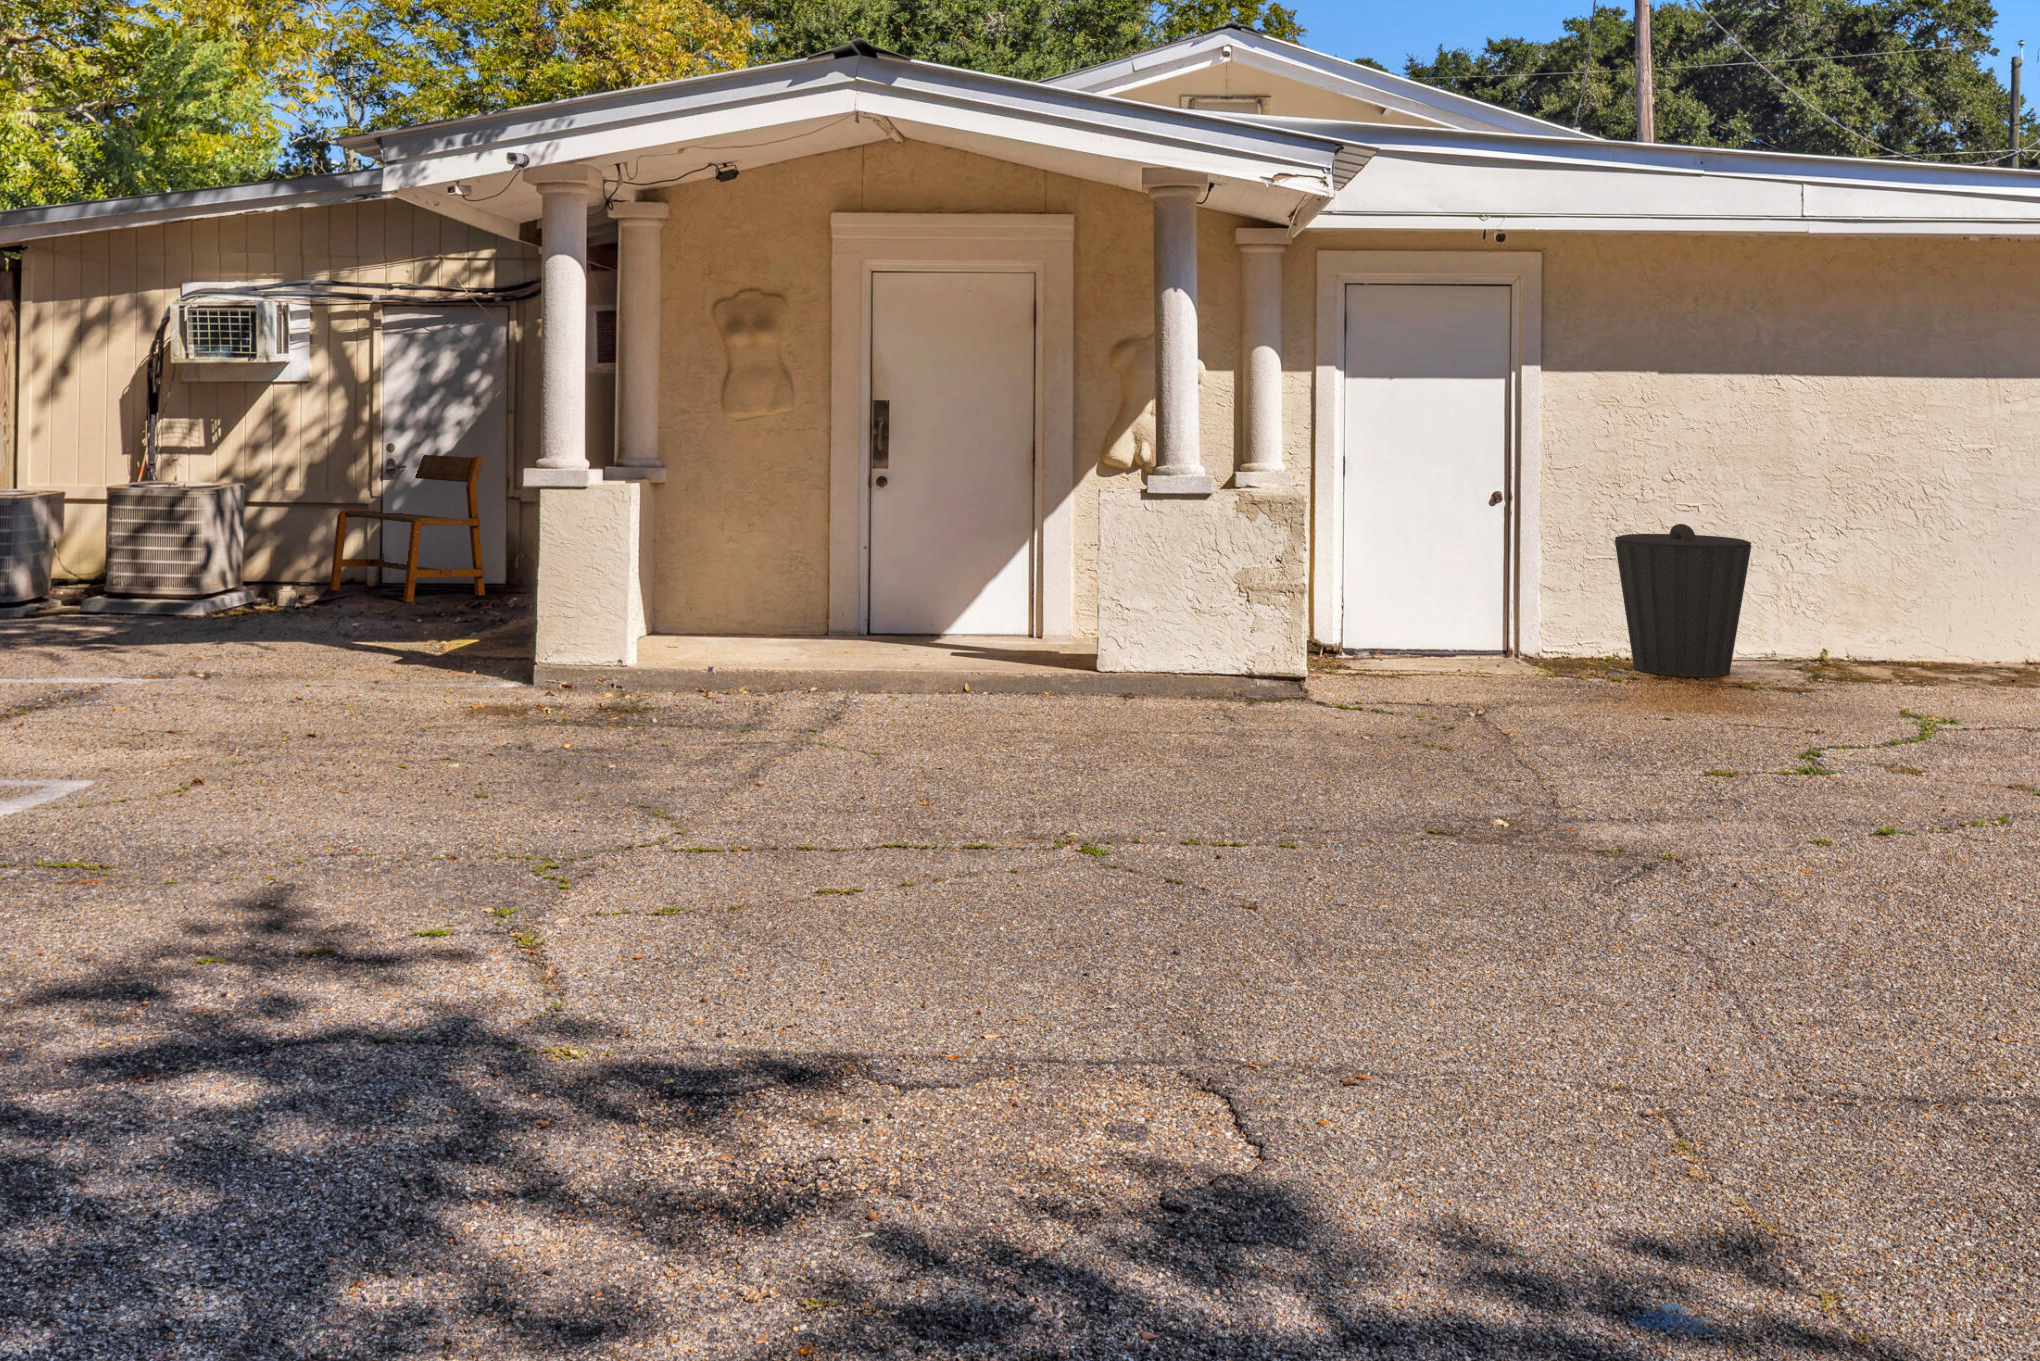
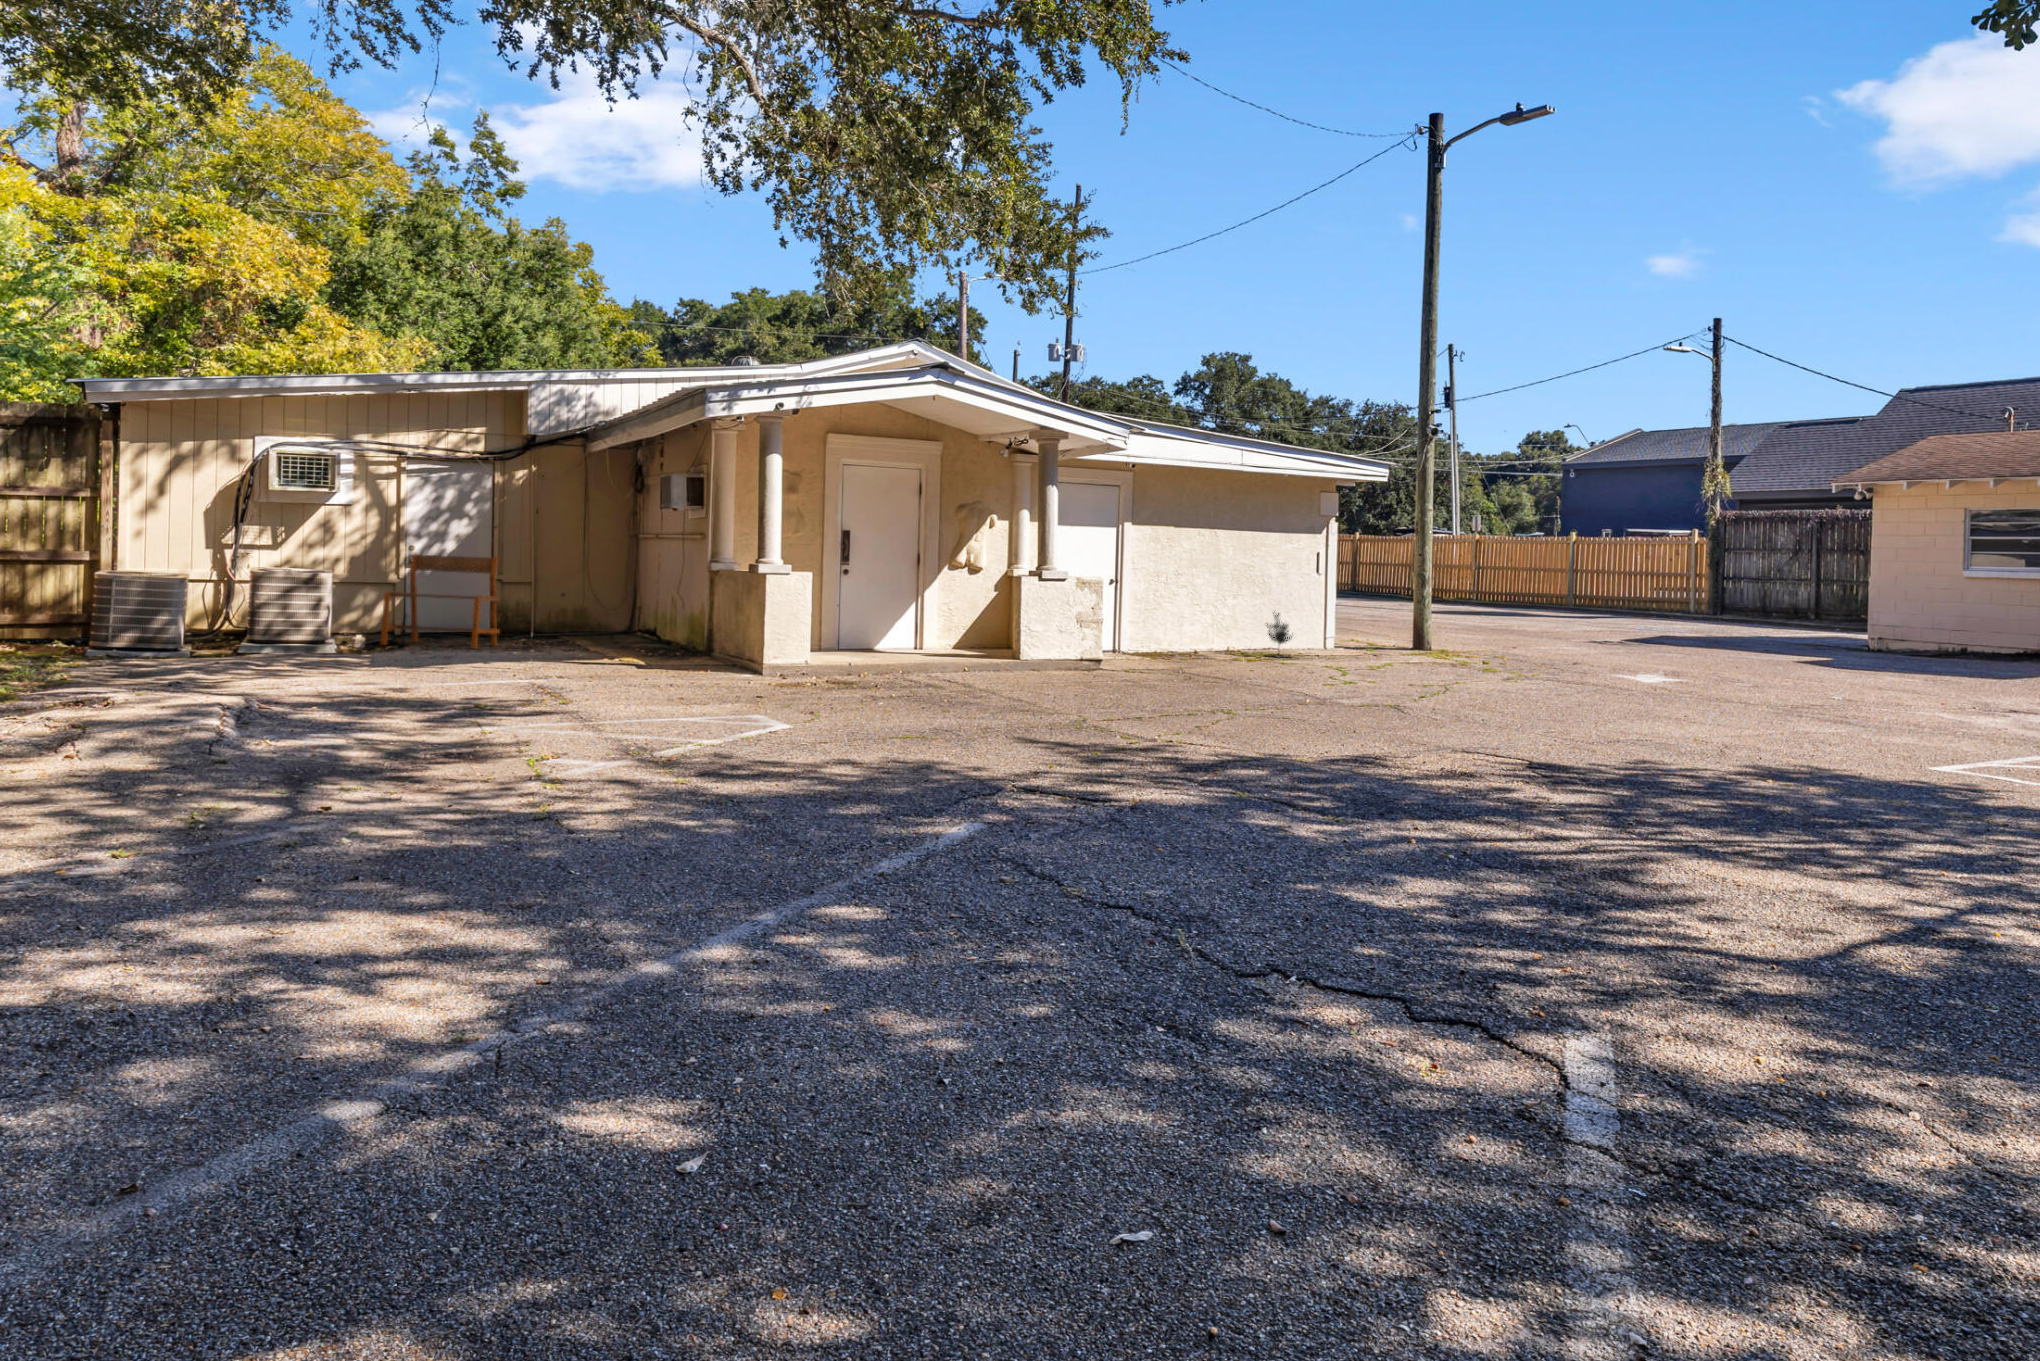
trash can: present [1615,524,1751,677] -> none [1164,594,1222,660]
potted tree: none [1912,555,1987,675] -> present [1266,613,1292,658]

